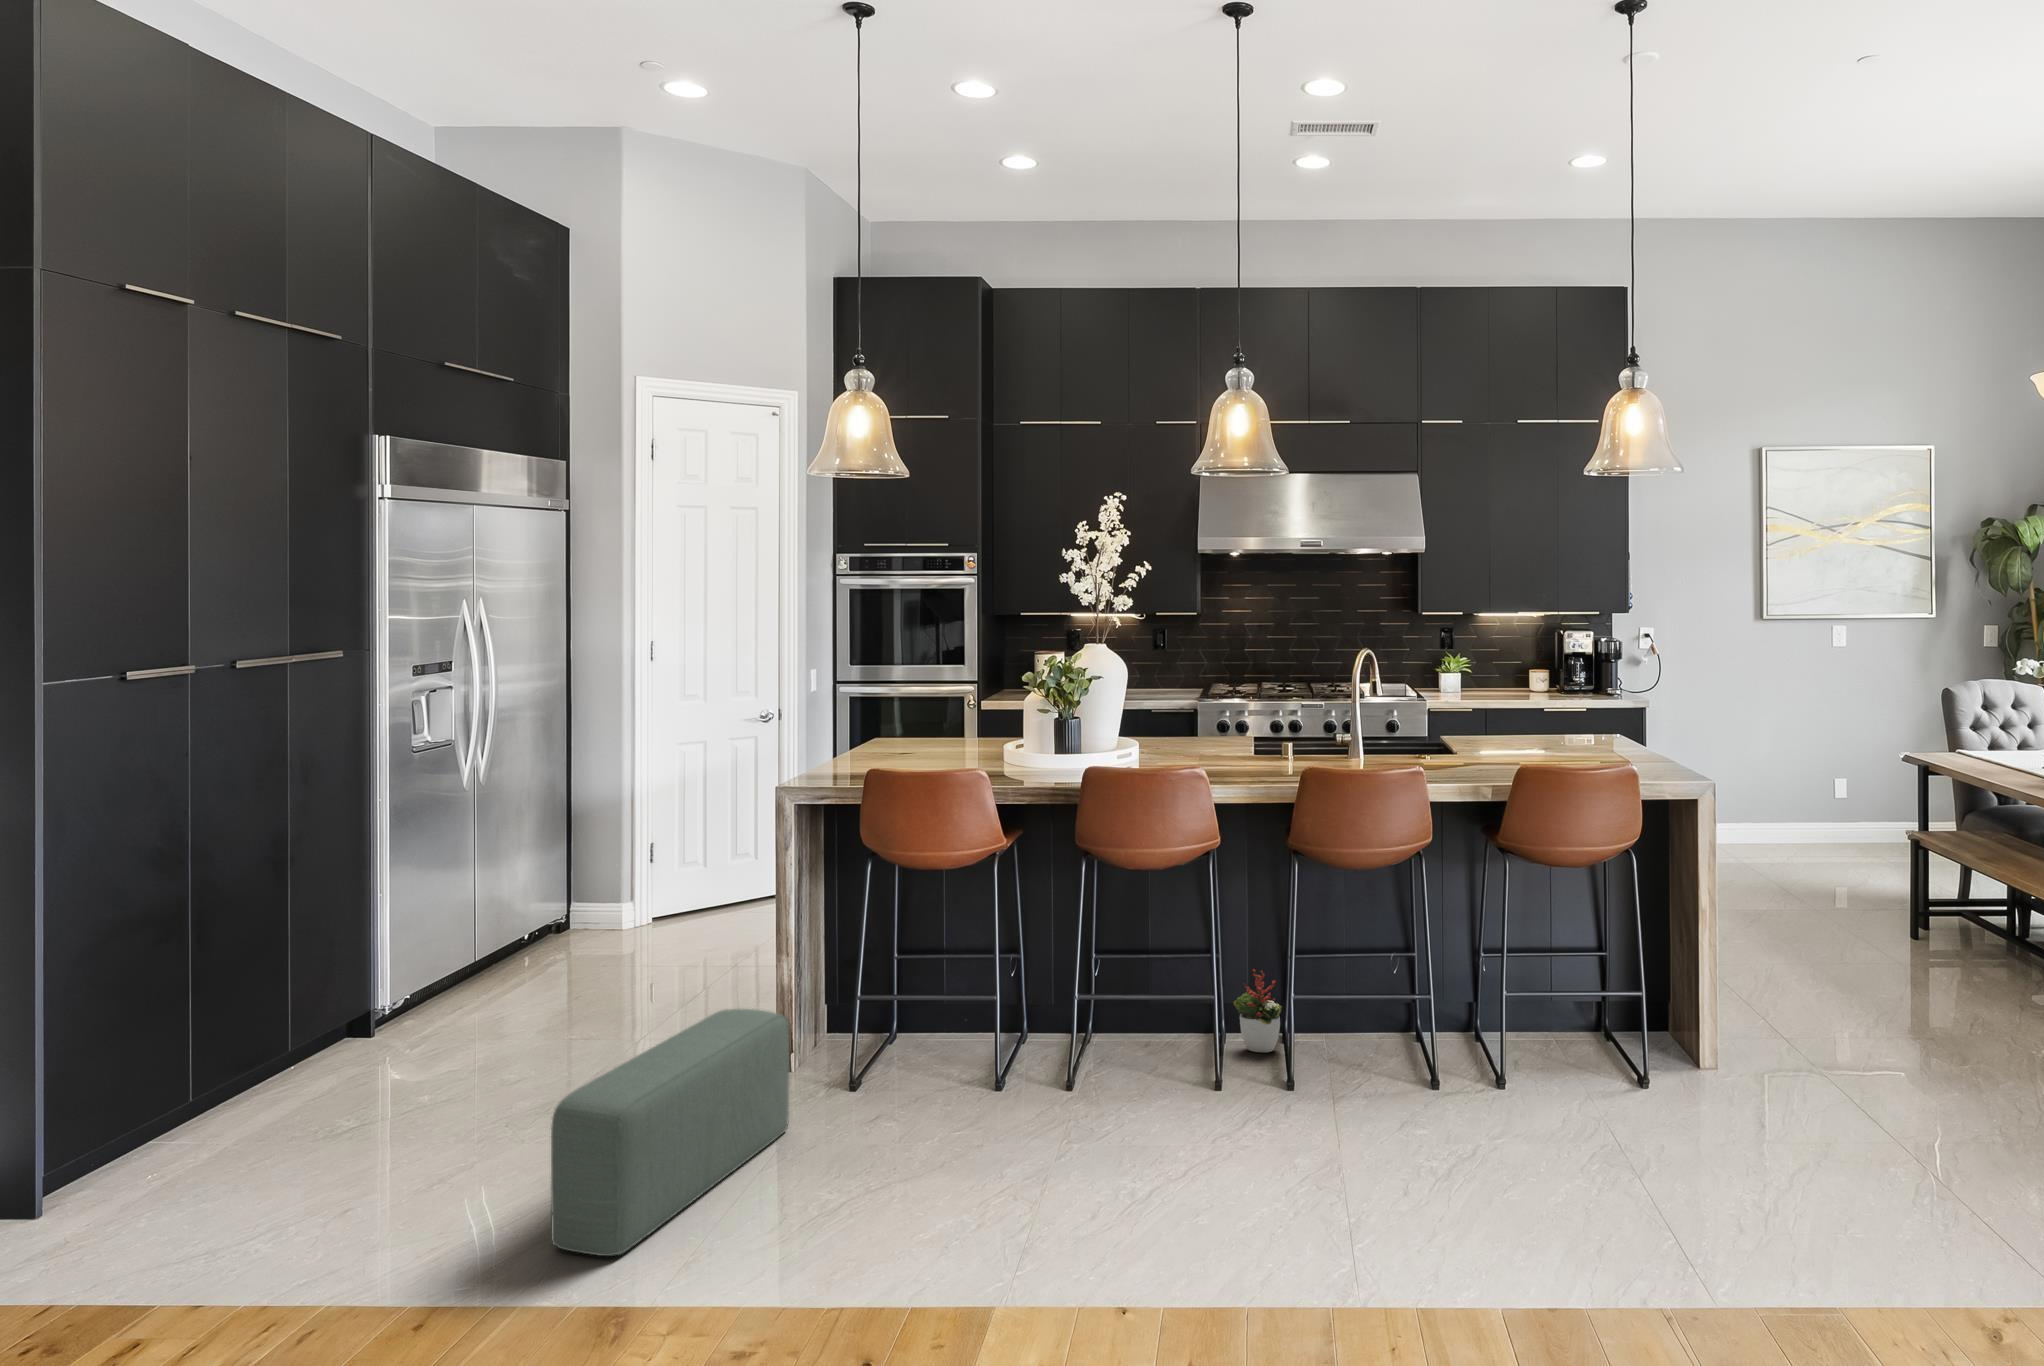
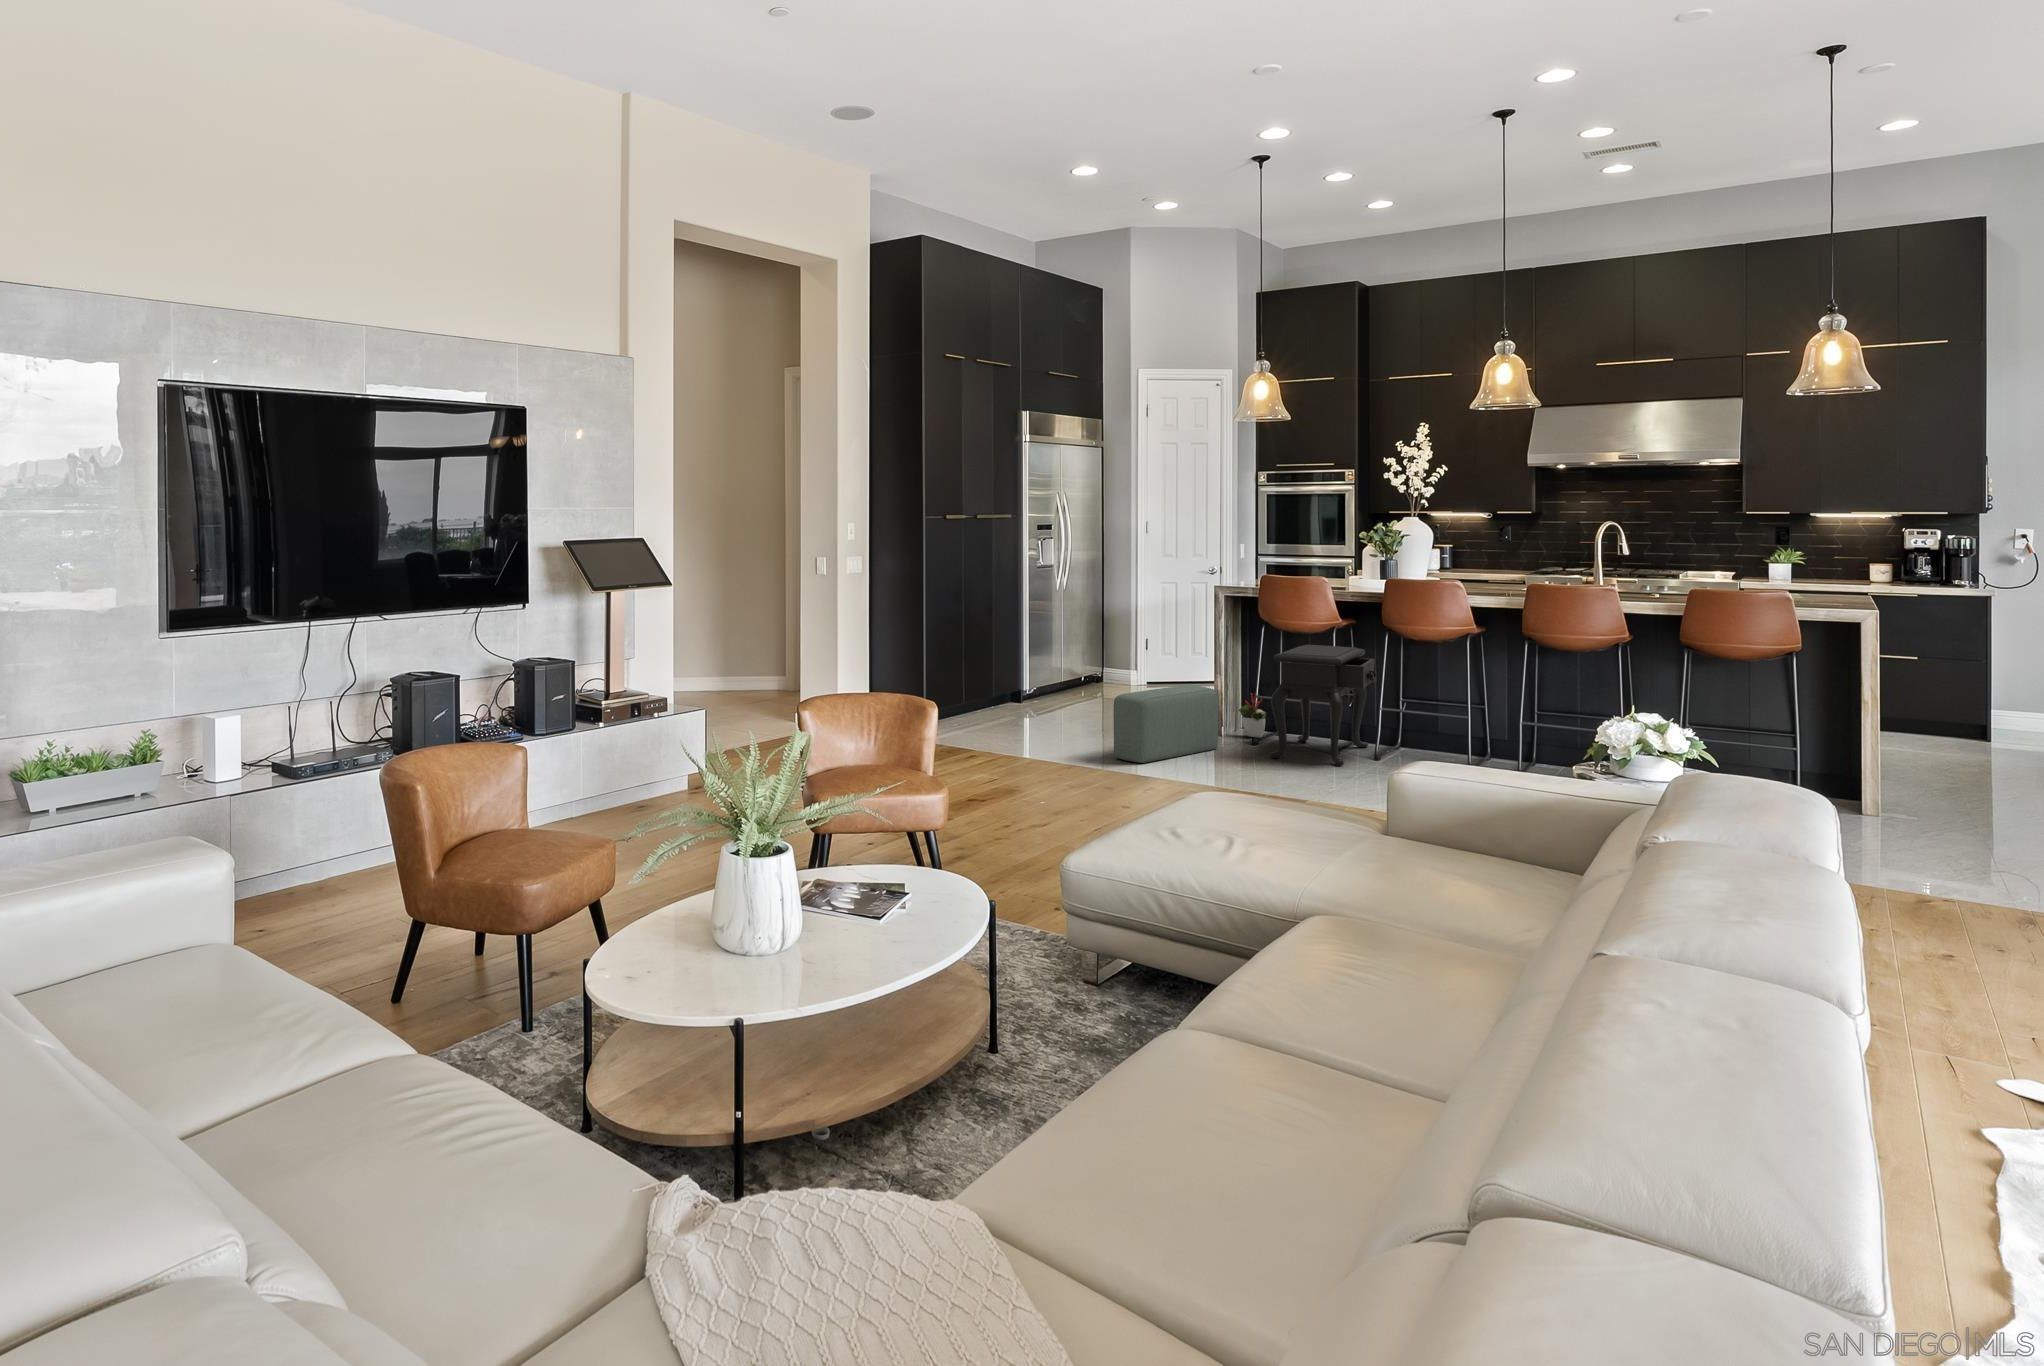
side table: none [891,882,1069,1143] -> present [1270,645,1377,765]
decorative plant: present [1234,969,1282,1052] -> present [1239,693,1266,737]

